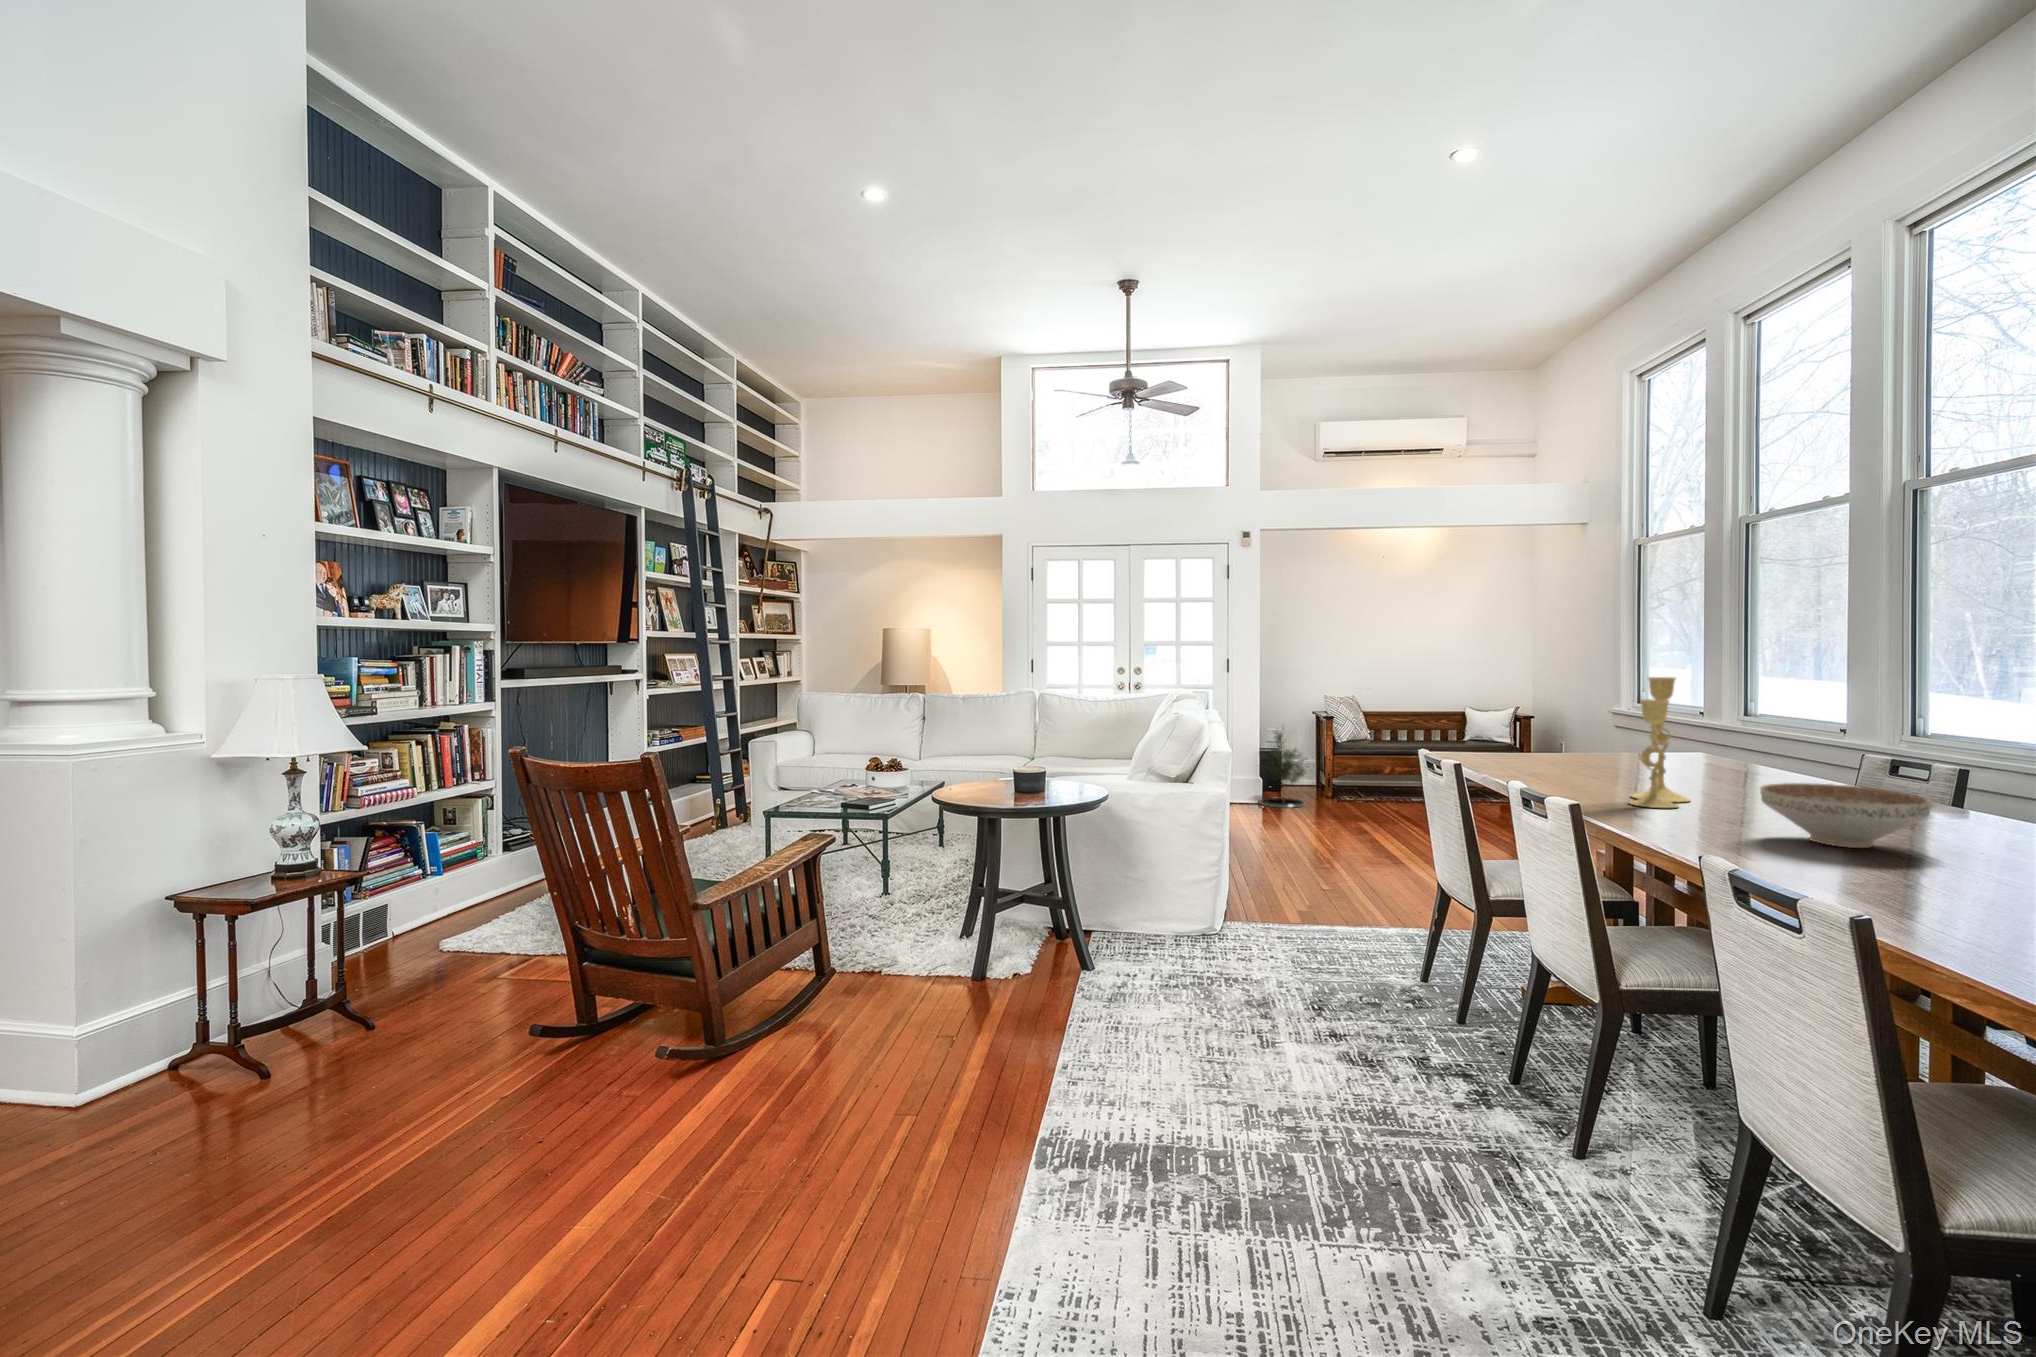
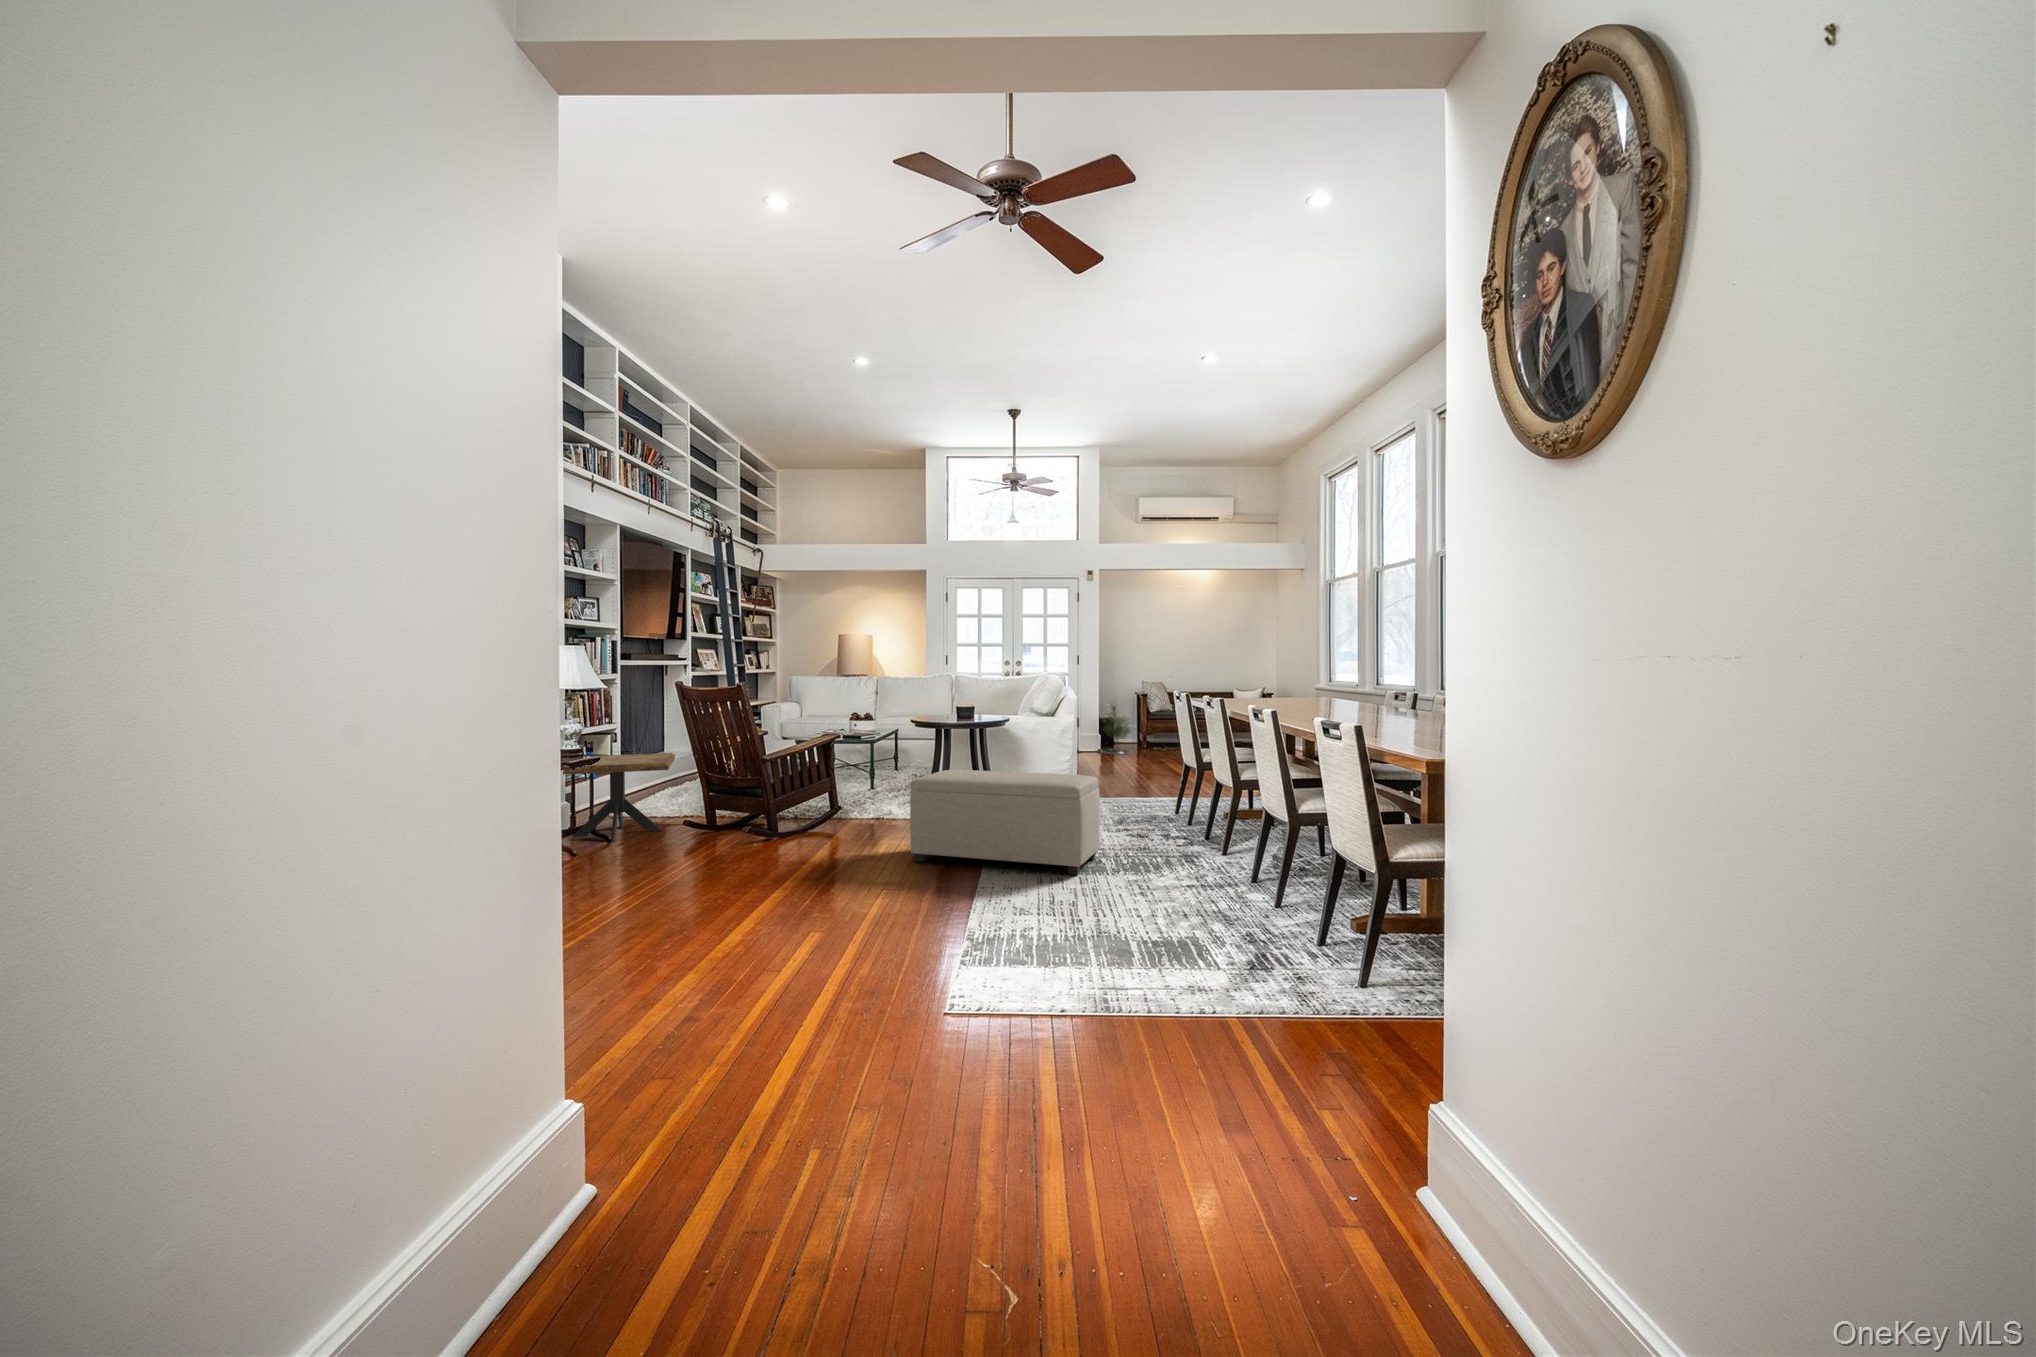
candlestick: present [1629,677,1690,808] -> none [1257,650,1286,709]
decorative bowl: present [1760,783,1931,848] -> none [1292,692,1348,714]
side table: none [244,849,528,1030] -> present [563,753,675,842]
ottoman: none [866,937,1298,1277] -> present [910,770,1100,875]

